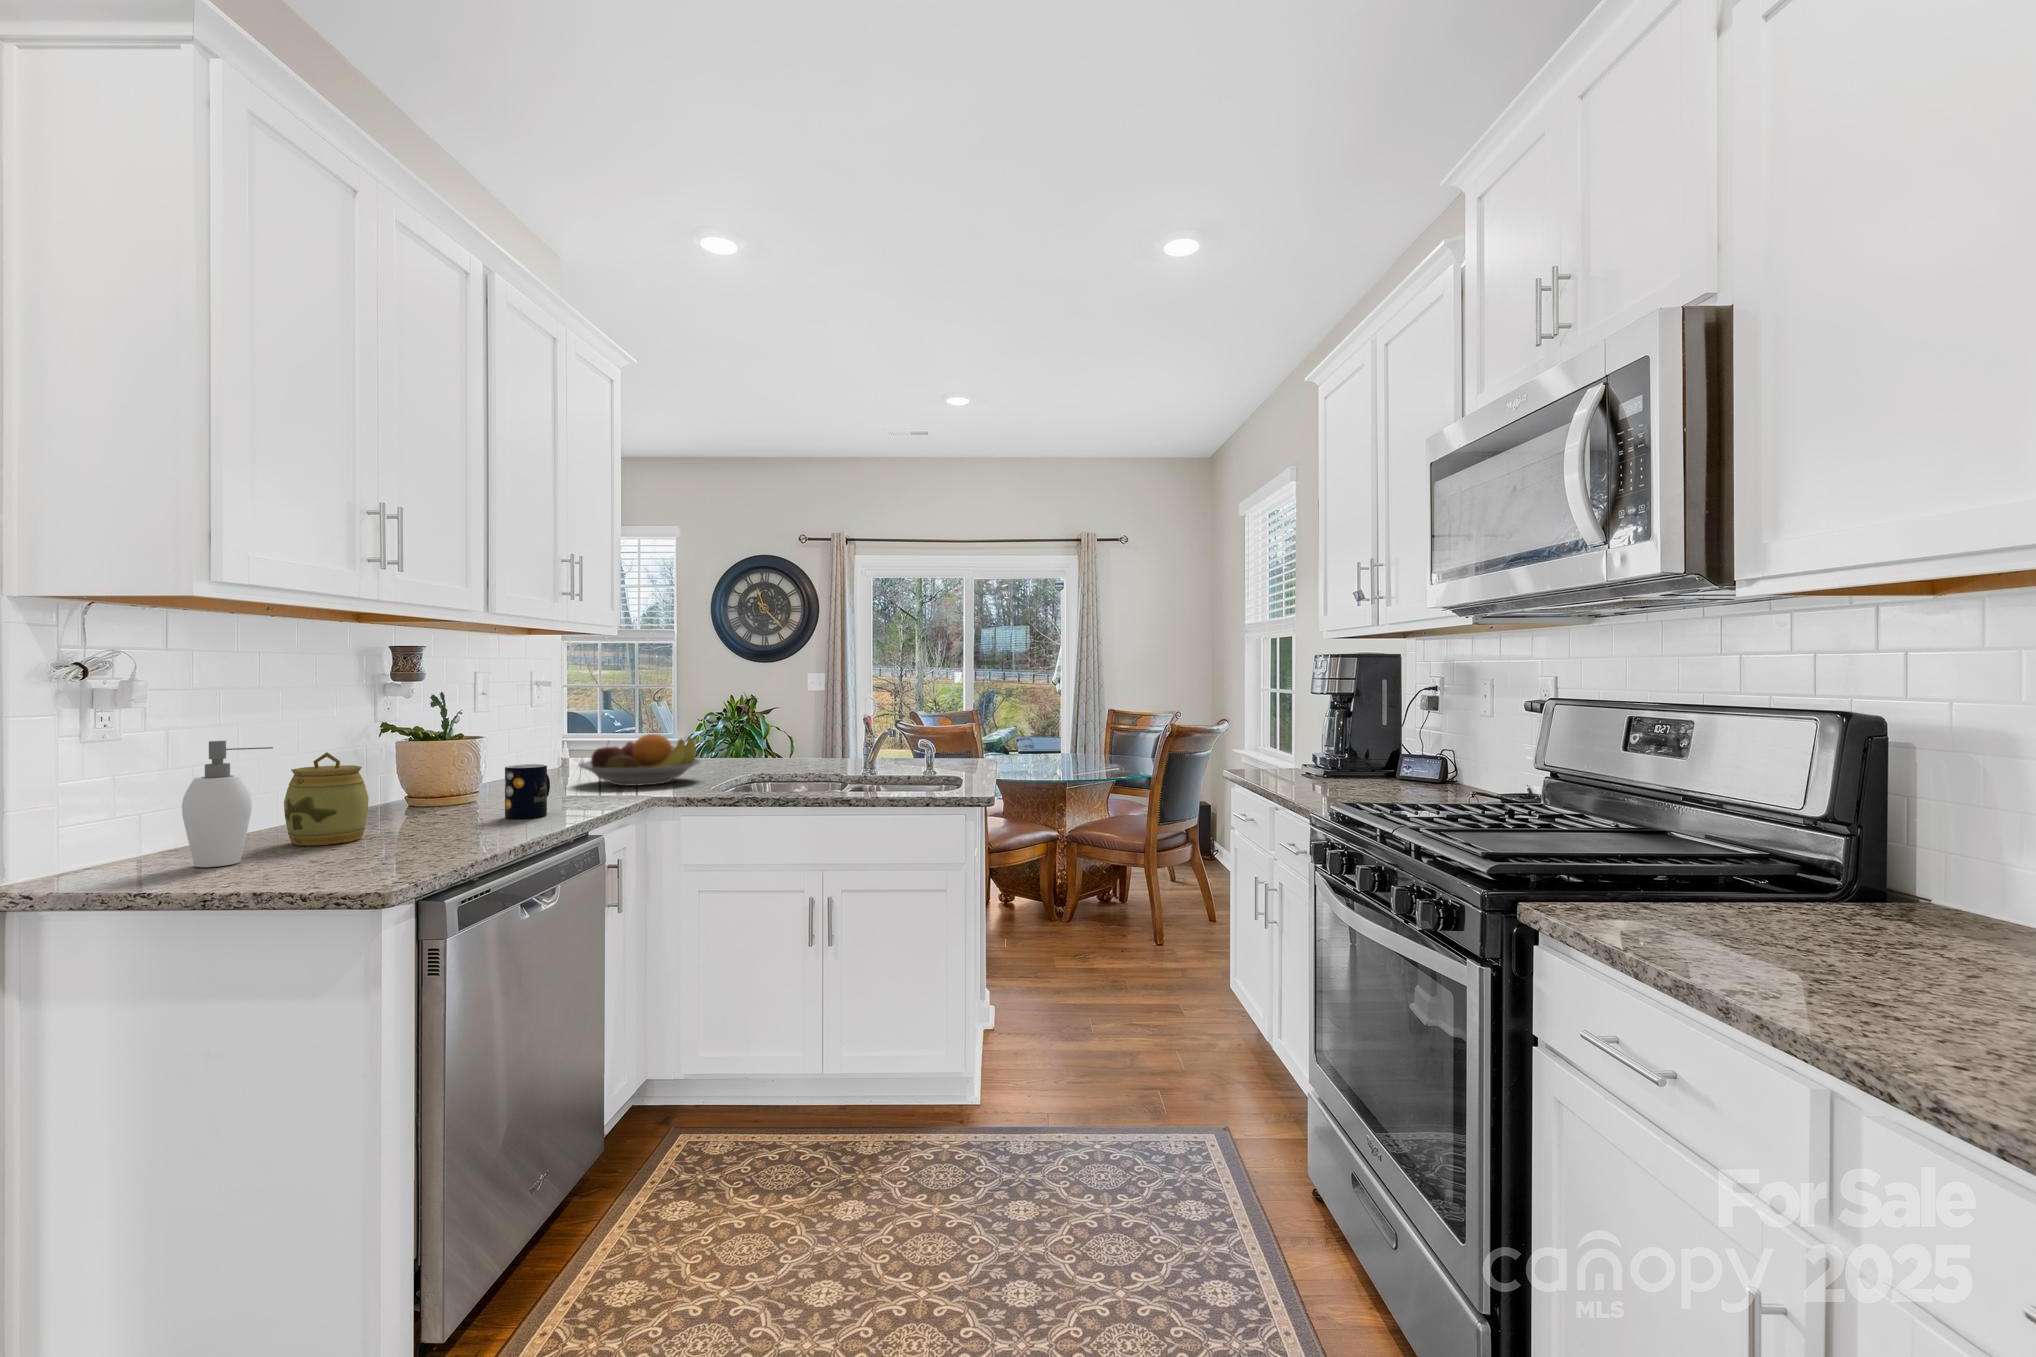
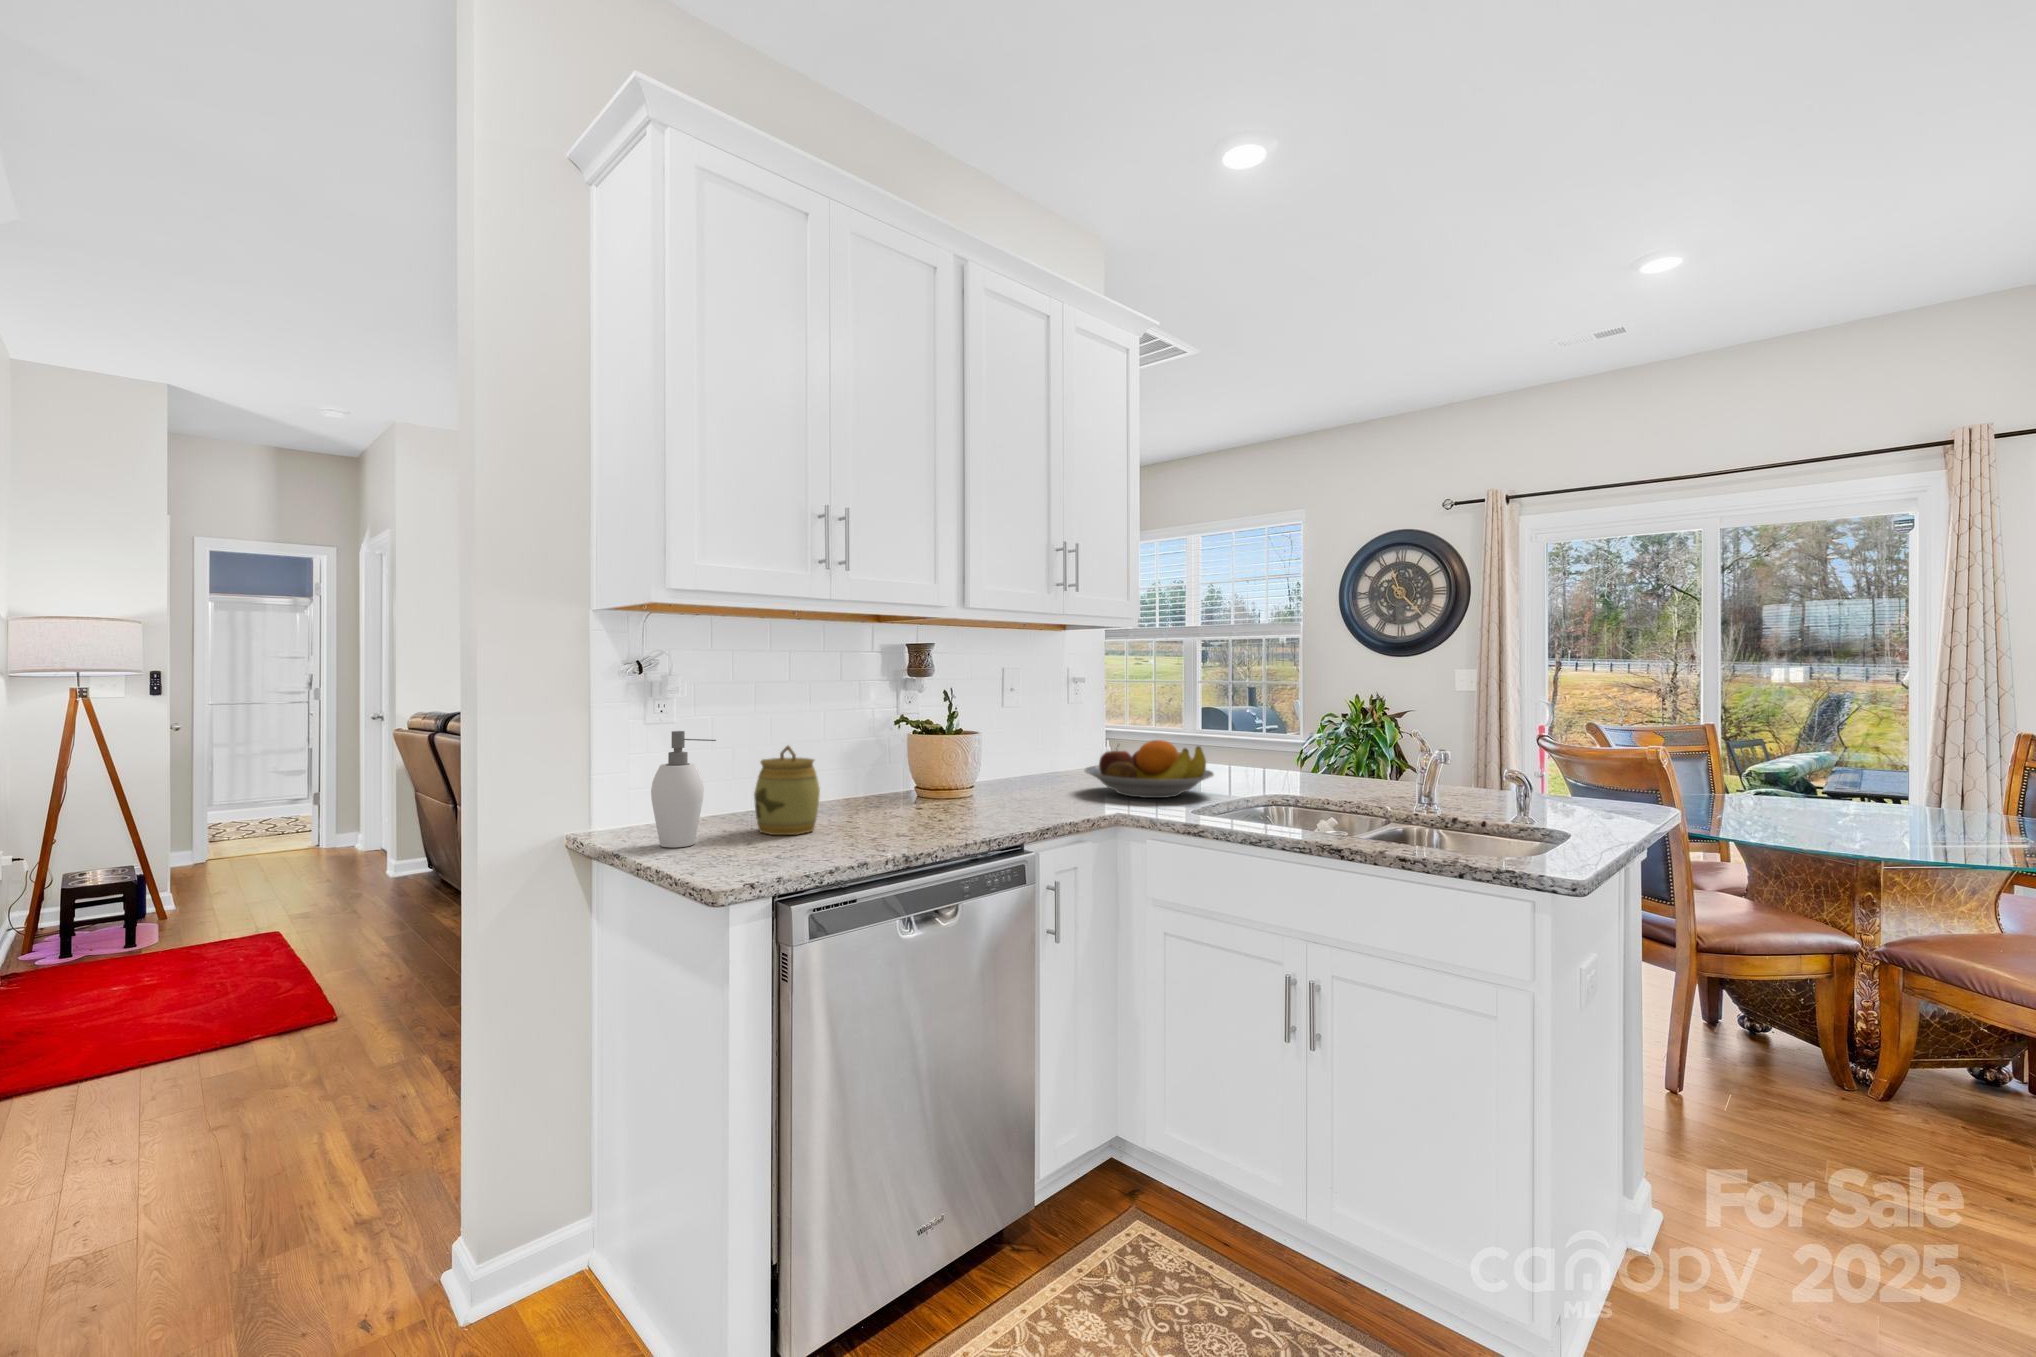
mug: present [505,764,550,819] -> none [955,769,1005,828]

